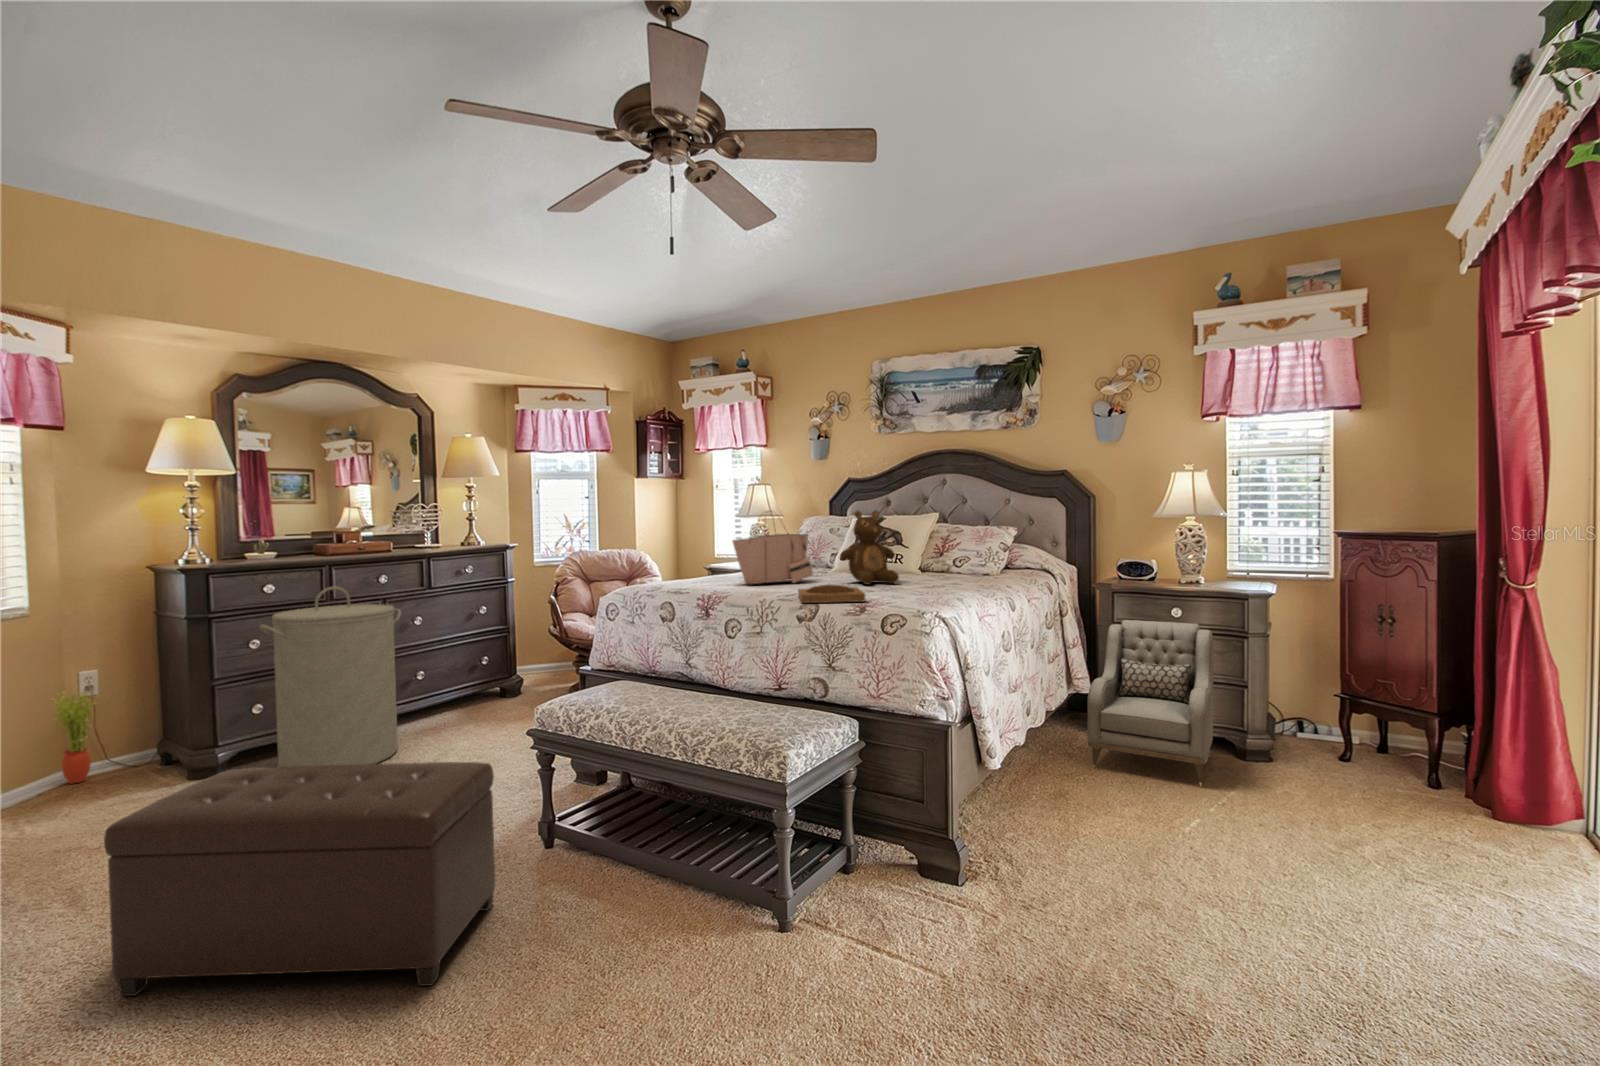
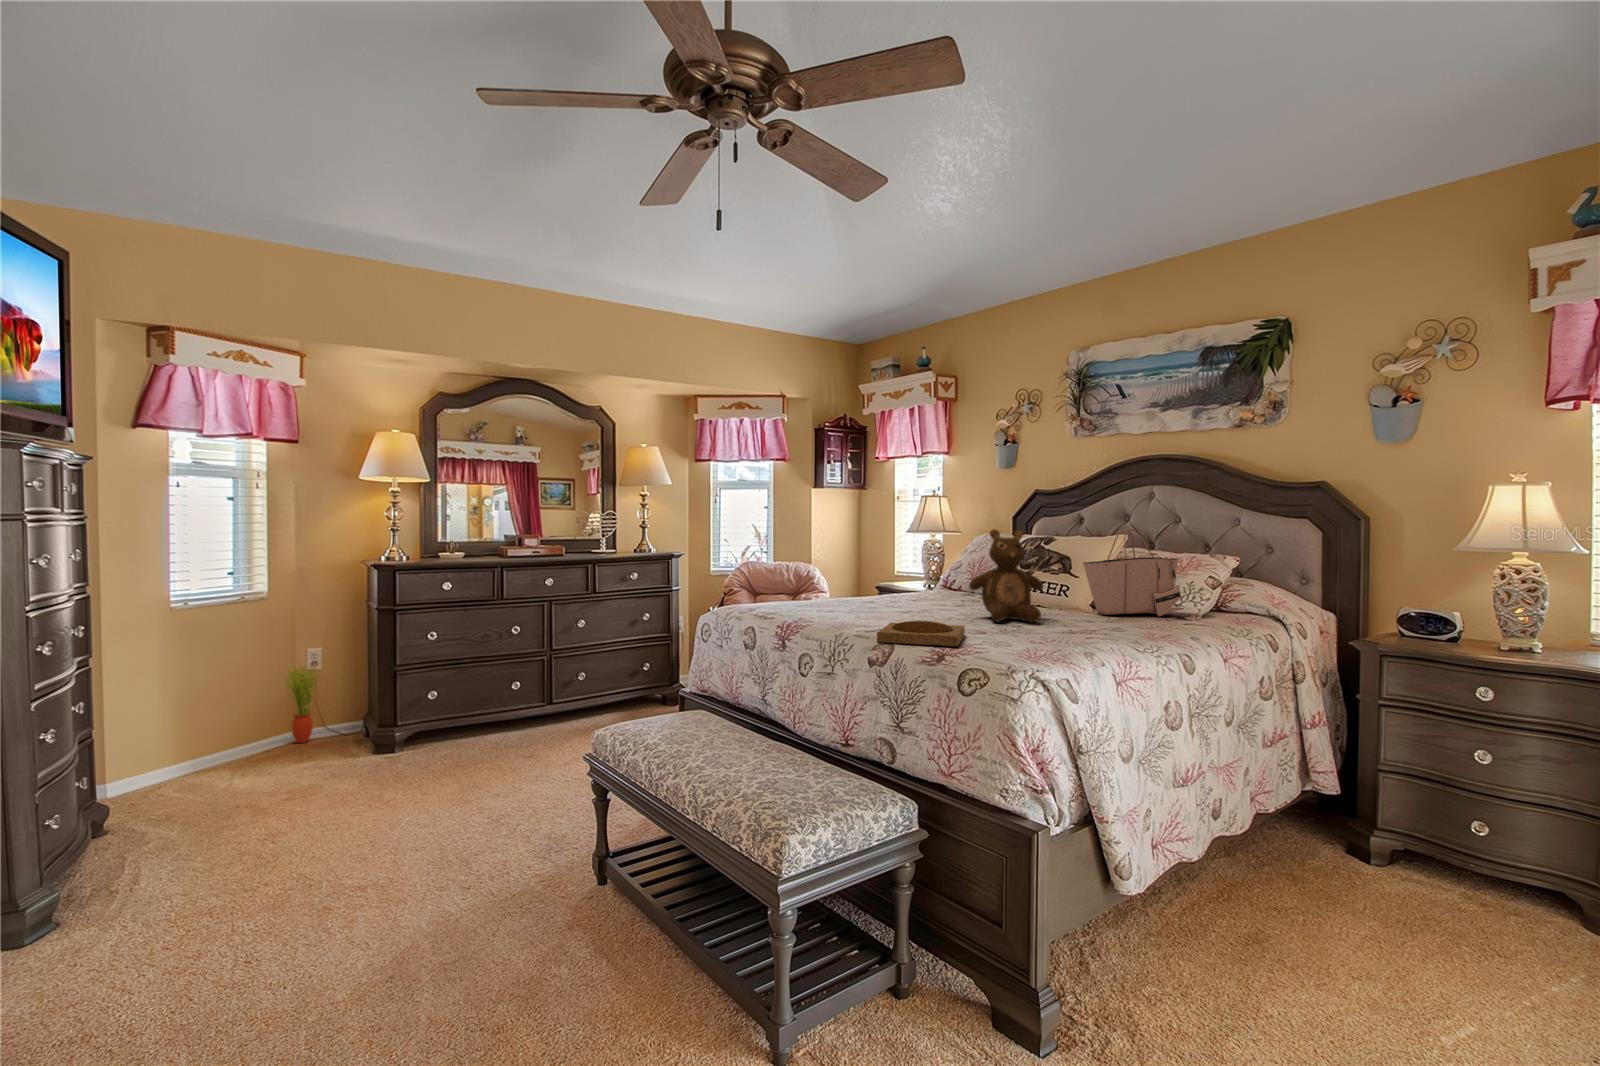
tote bag: present [733,511,813,584] -> present [1083,529,1184,616]
laundry hamper: present [260,586,401,767] -> none [424,587,552,765]
armchair: present [1087,620,1214,787] -> none [1315,649,1555,980]
ottoman: present [104,762,495,996] -> none [155,761,506,1032]

